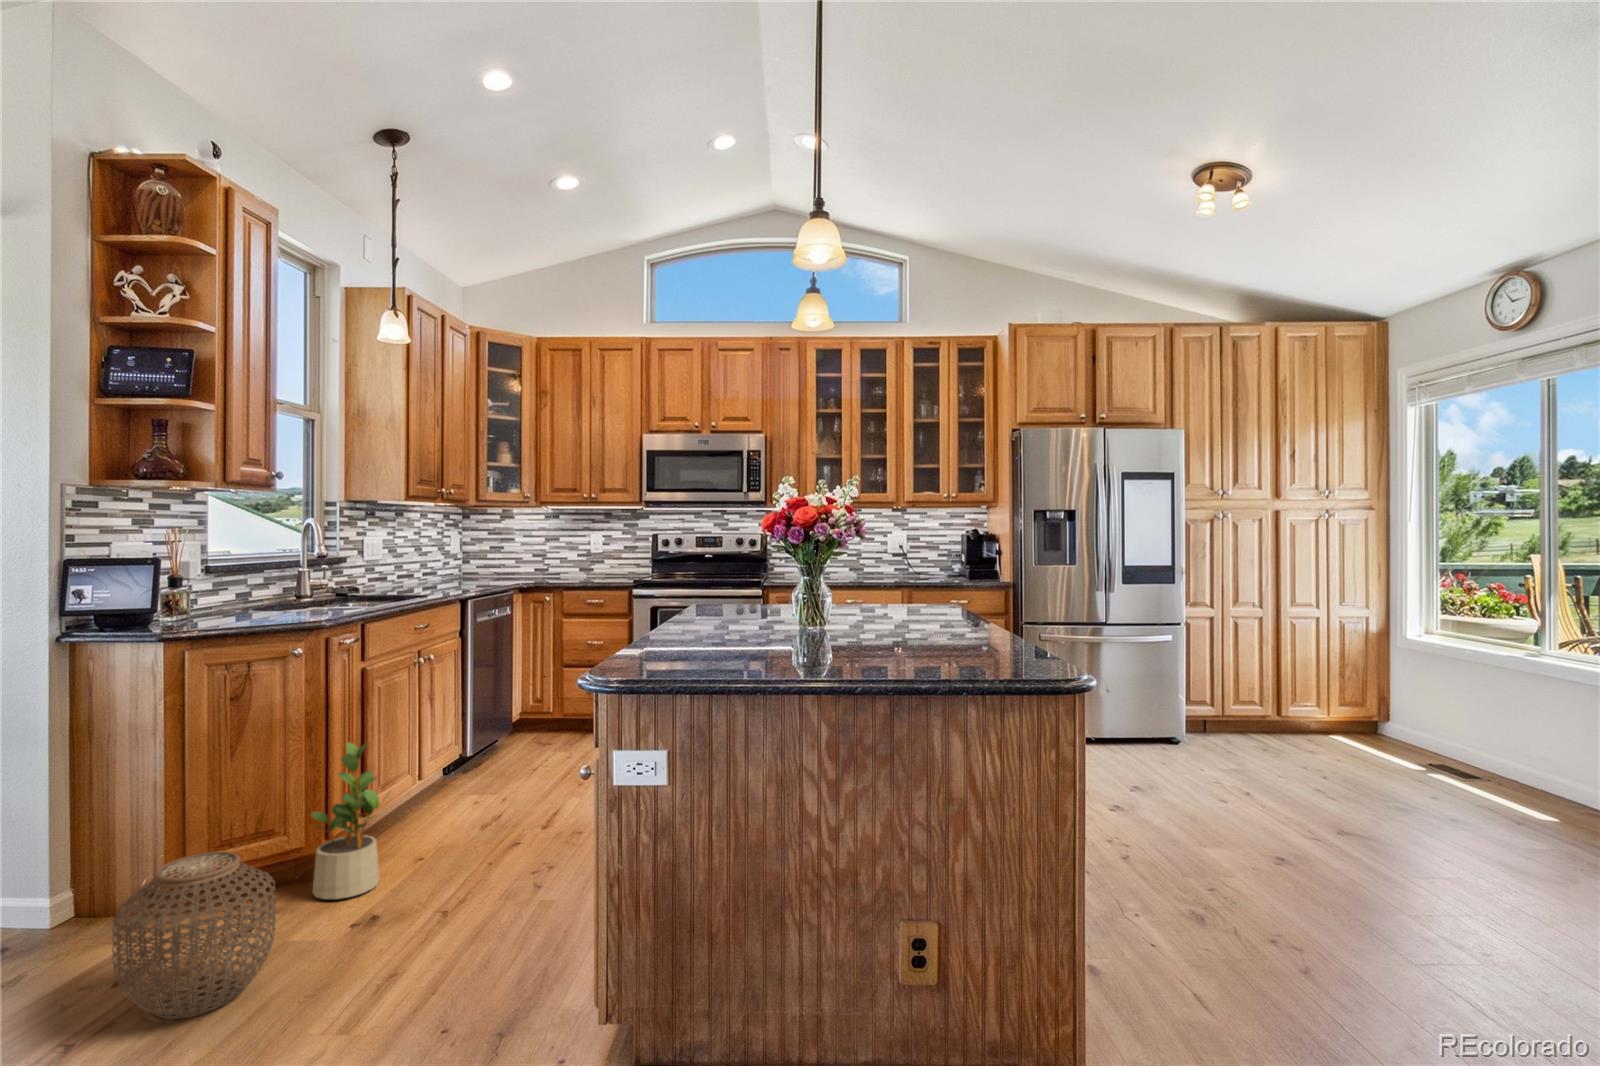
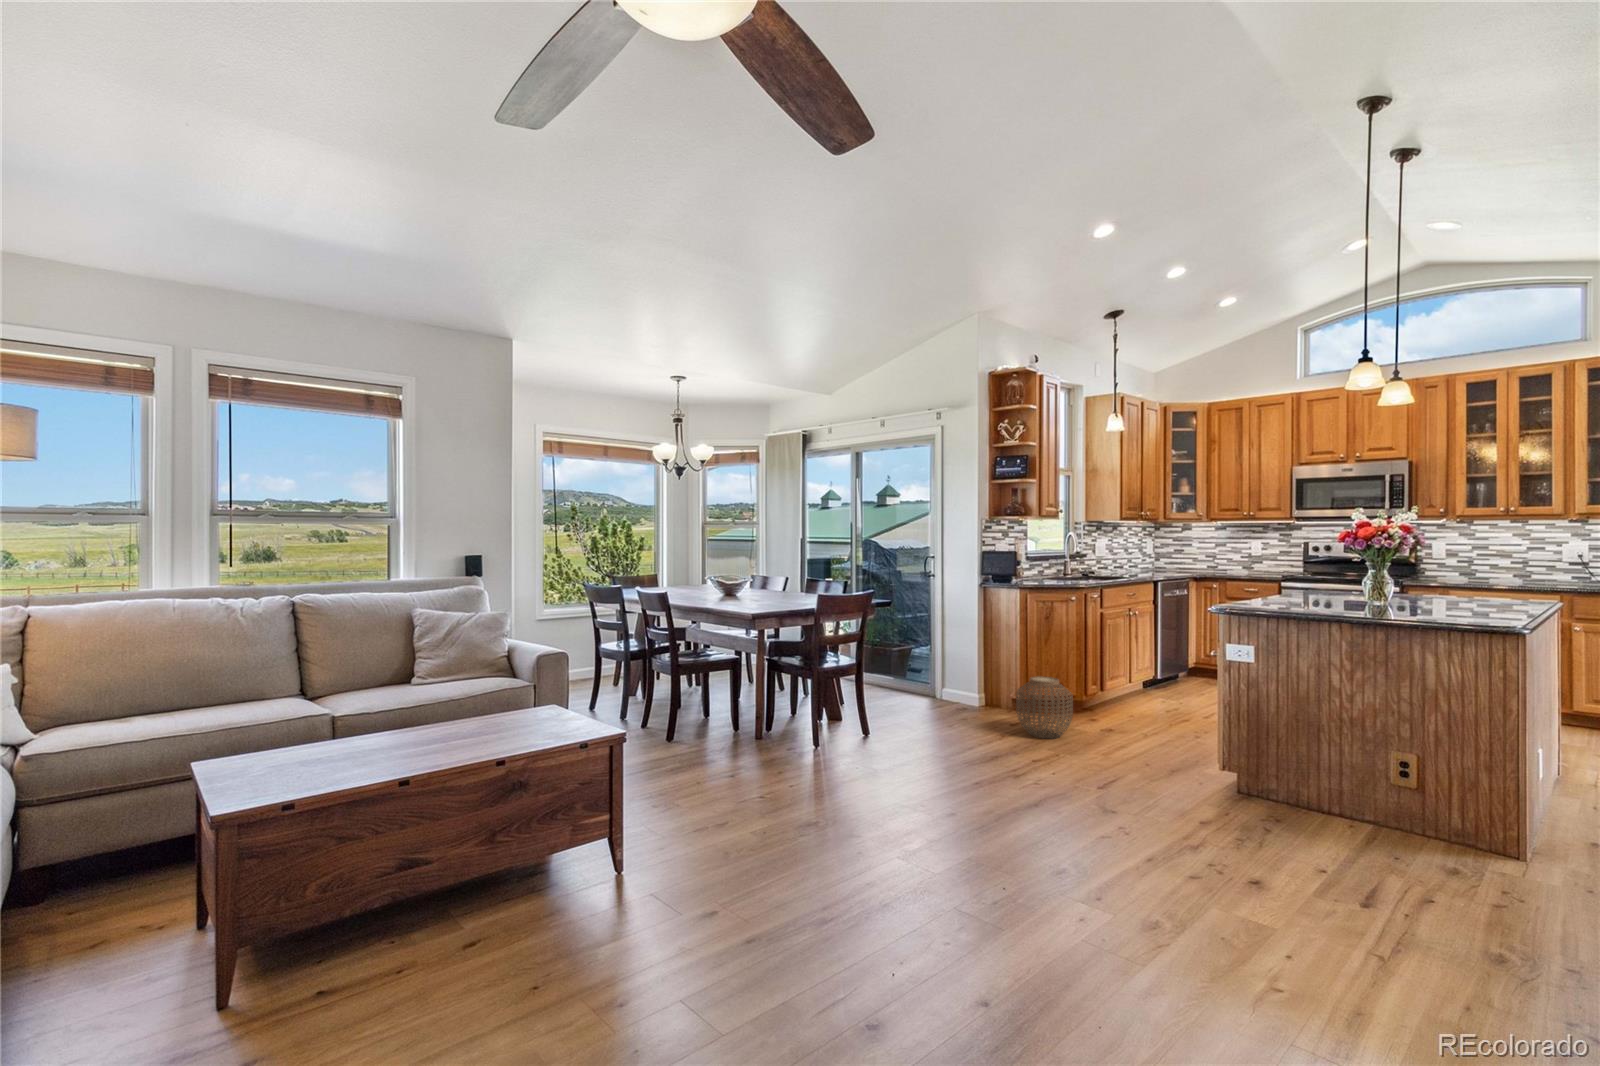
potted plant: present [311,742,379,899] -> none [1080,646,1118,722]

